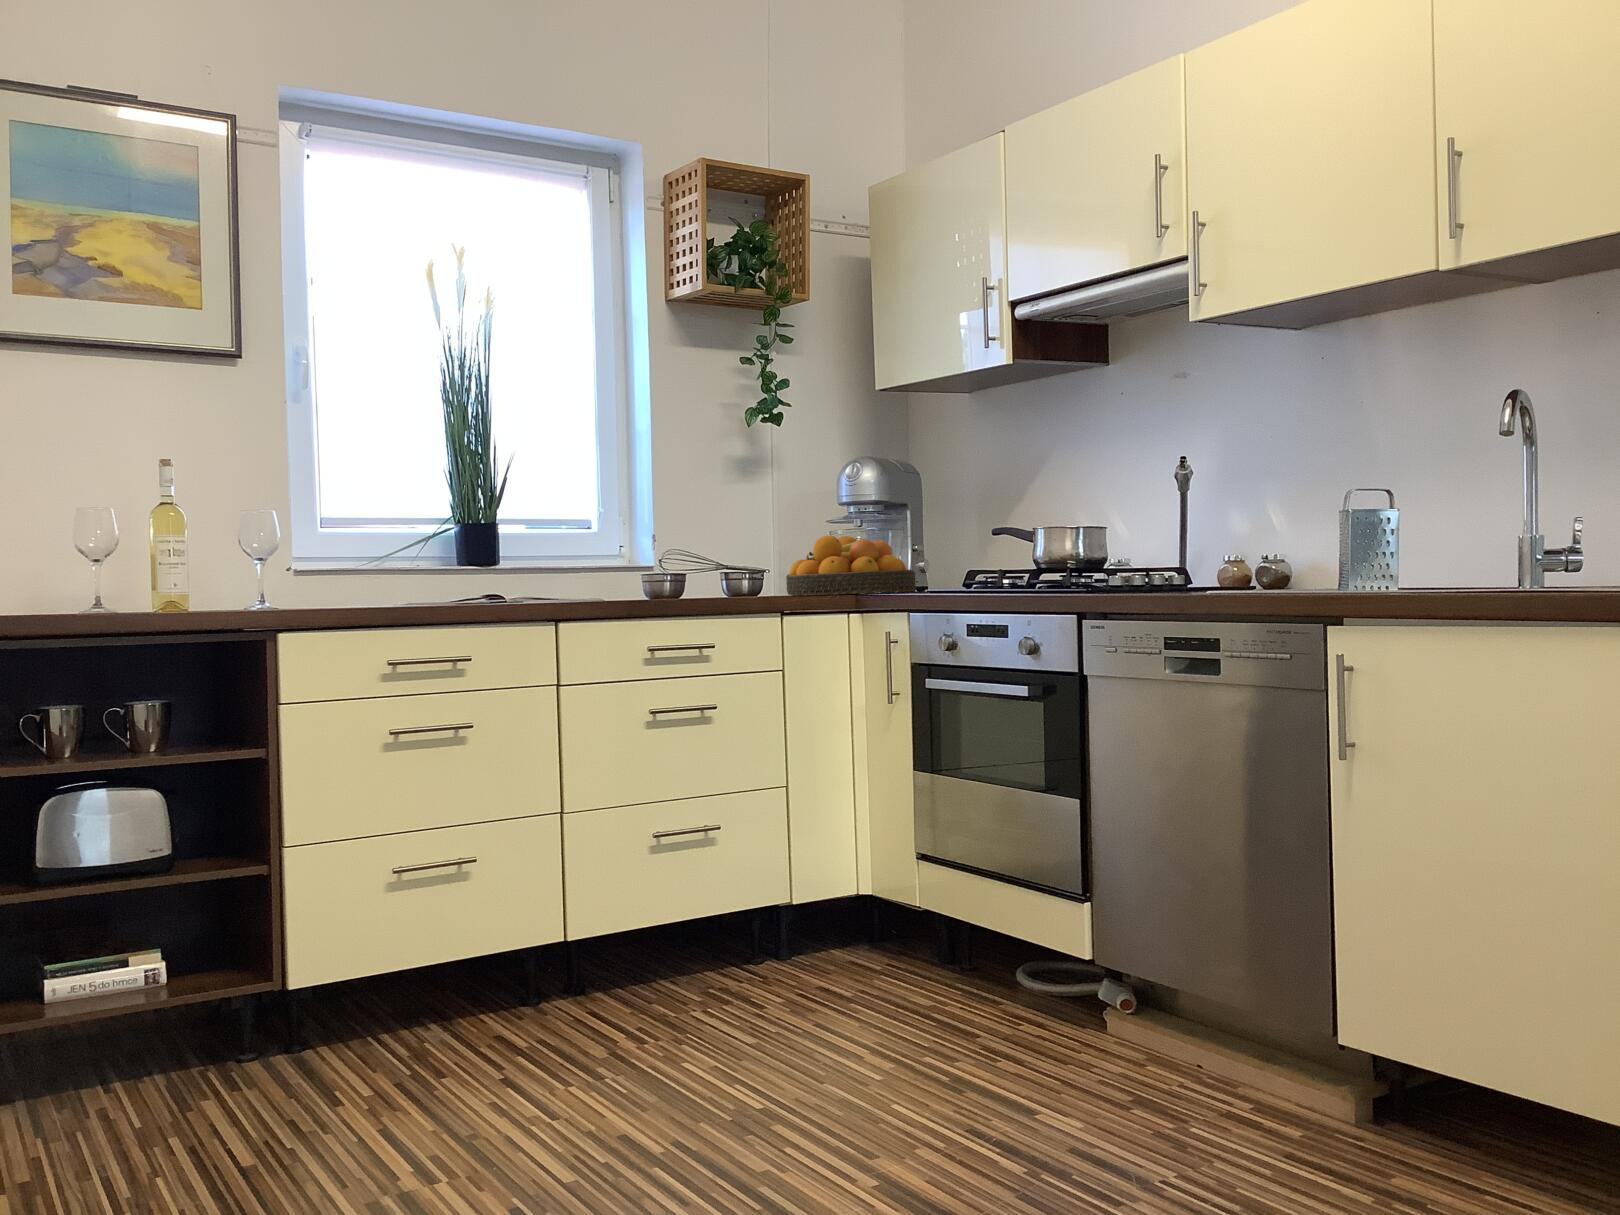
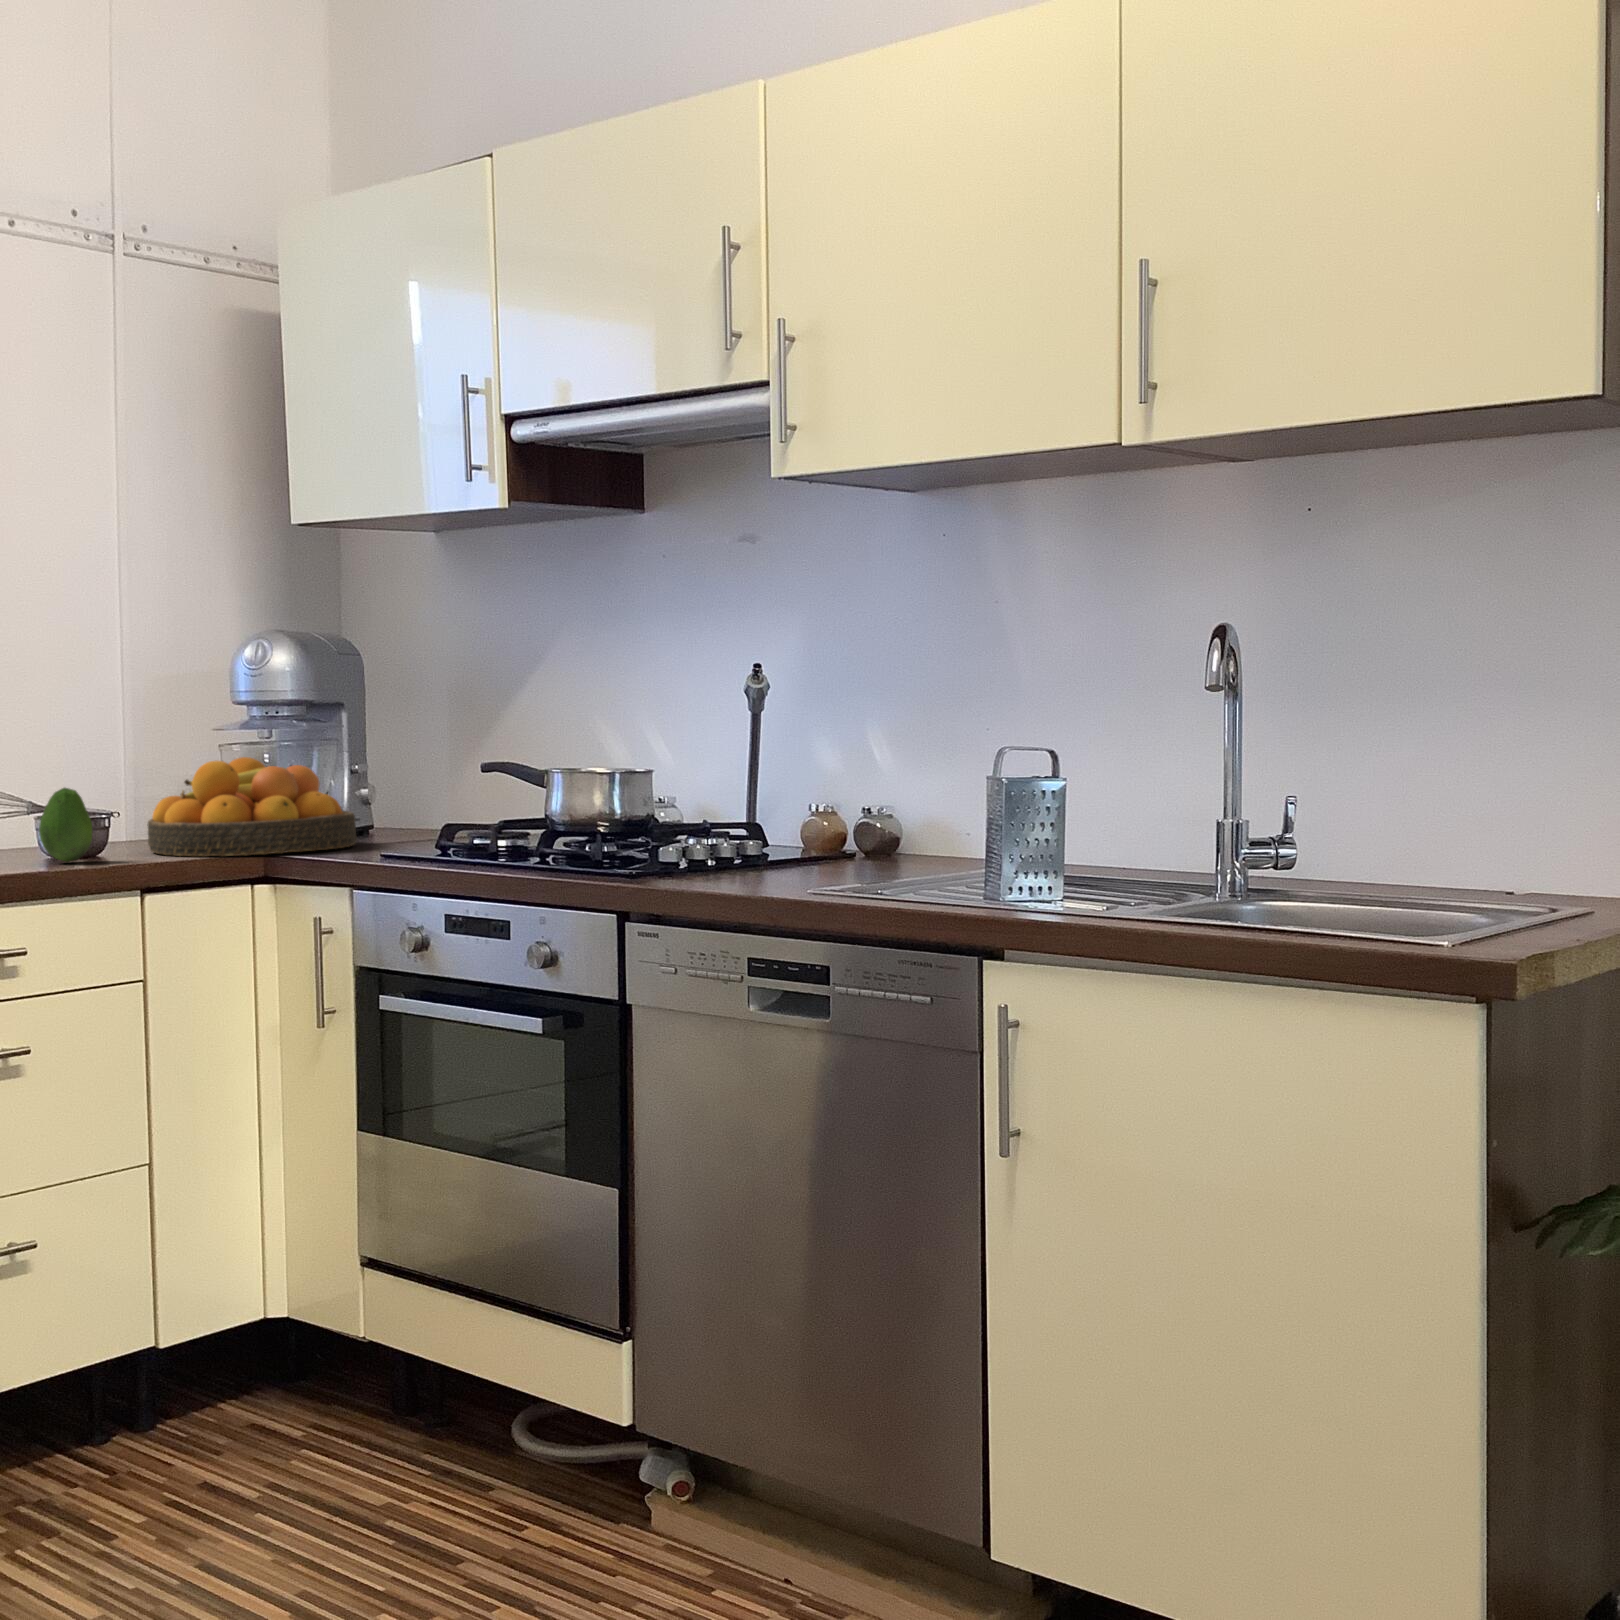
fruit: none [722,550,754,597] -> present [39,788,93,862]

